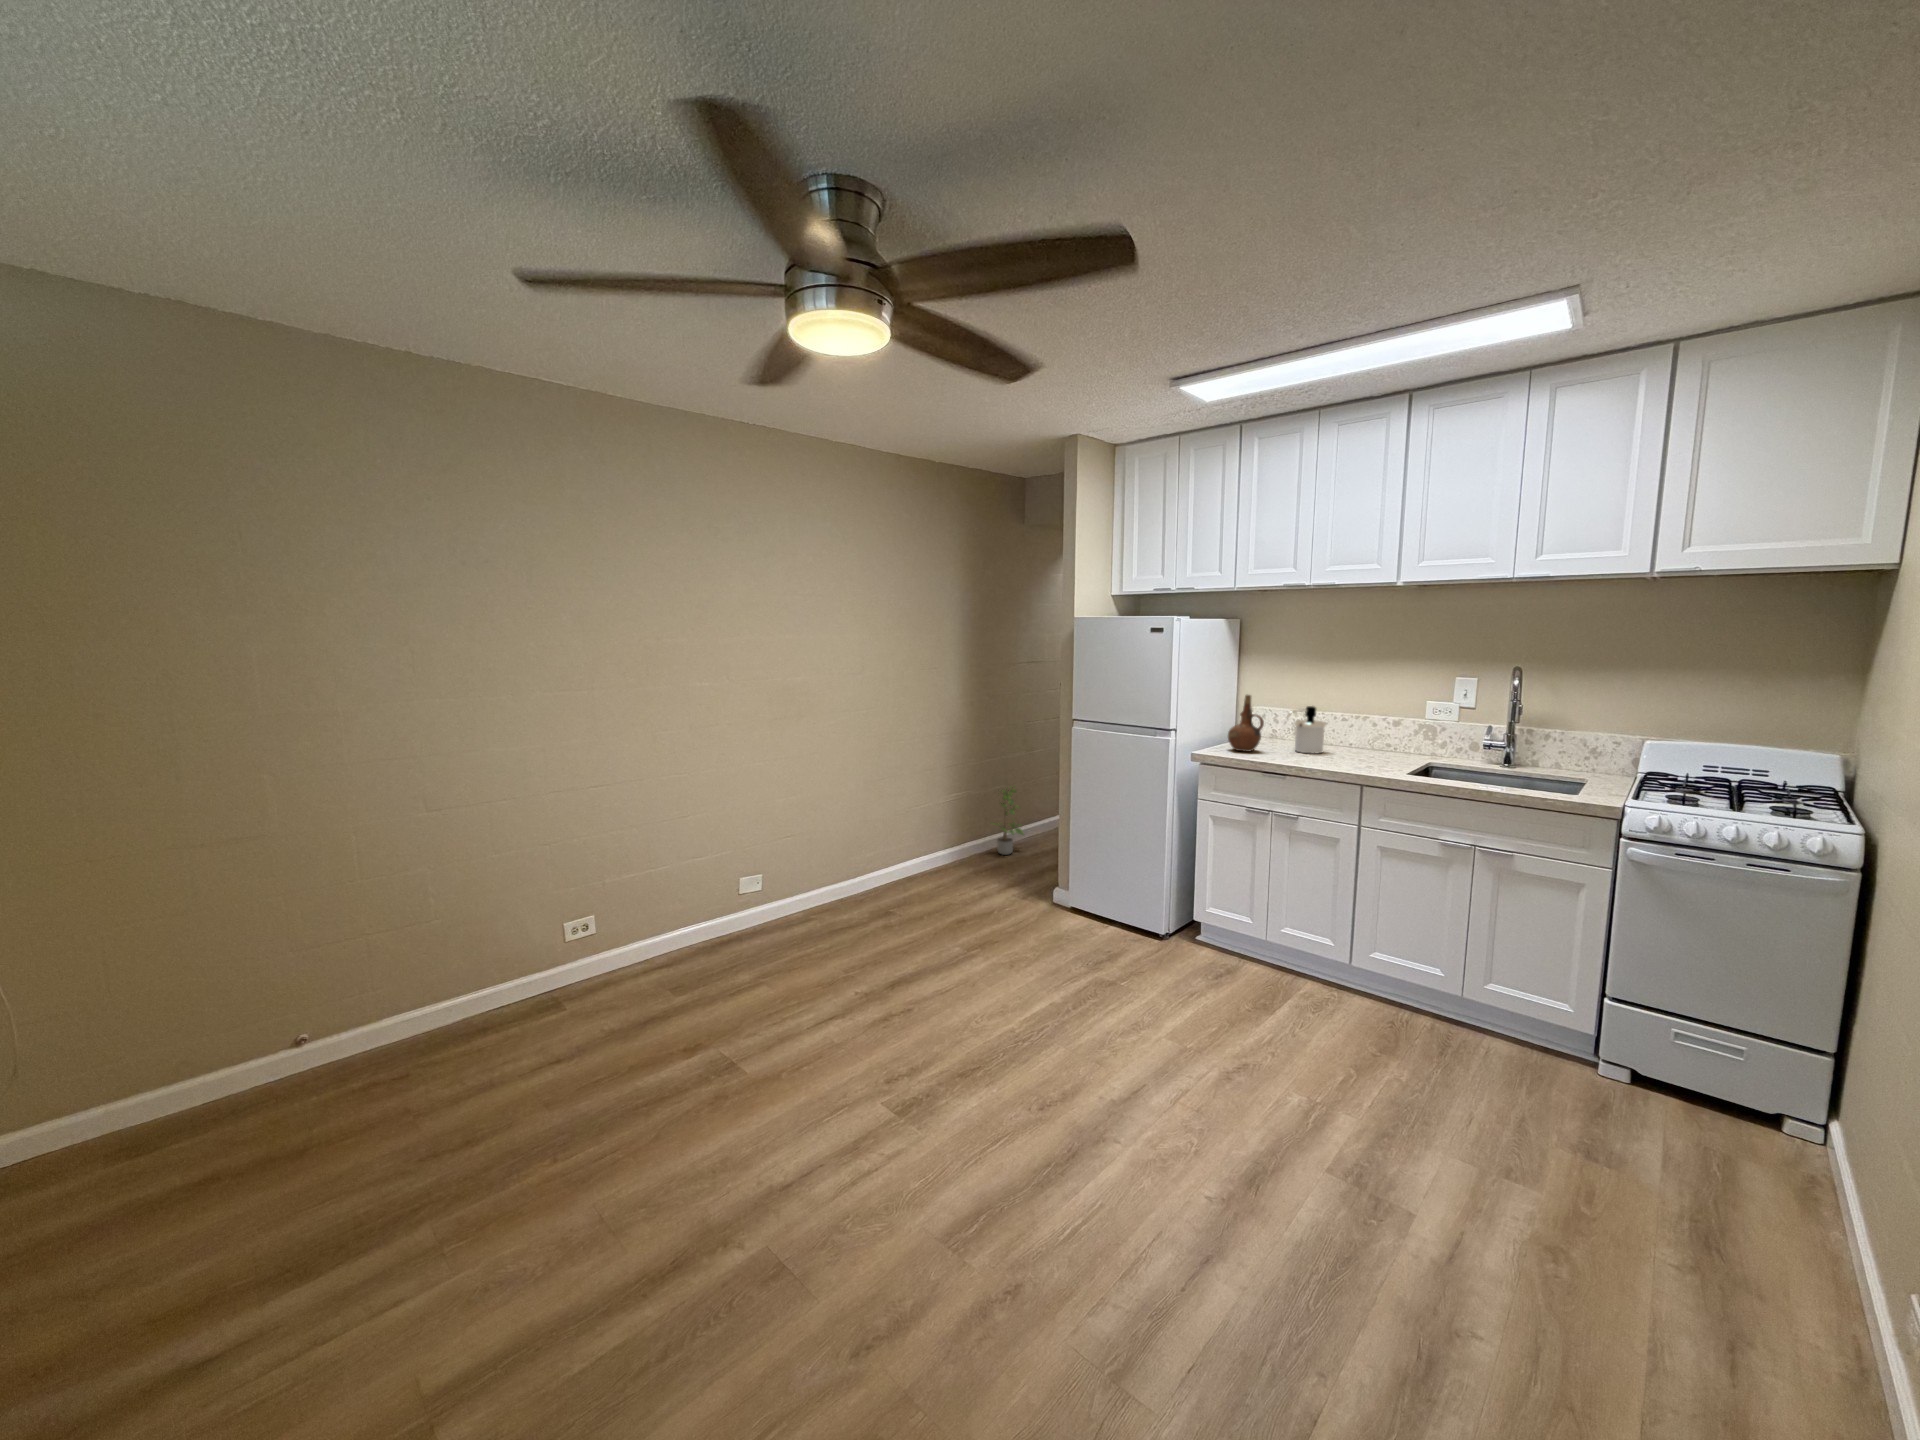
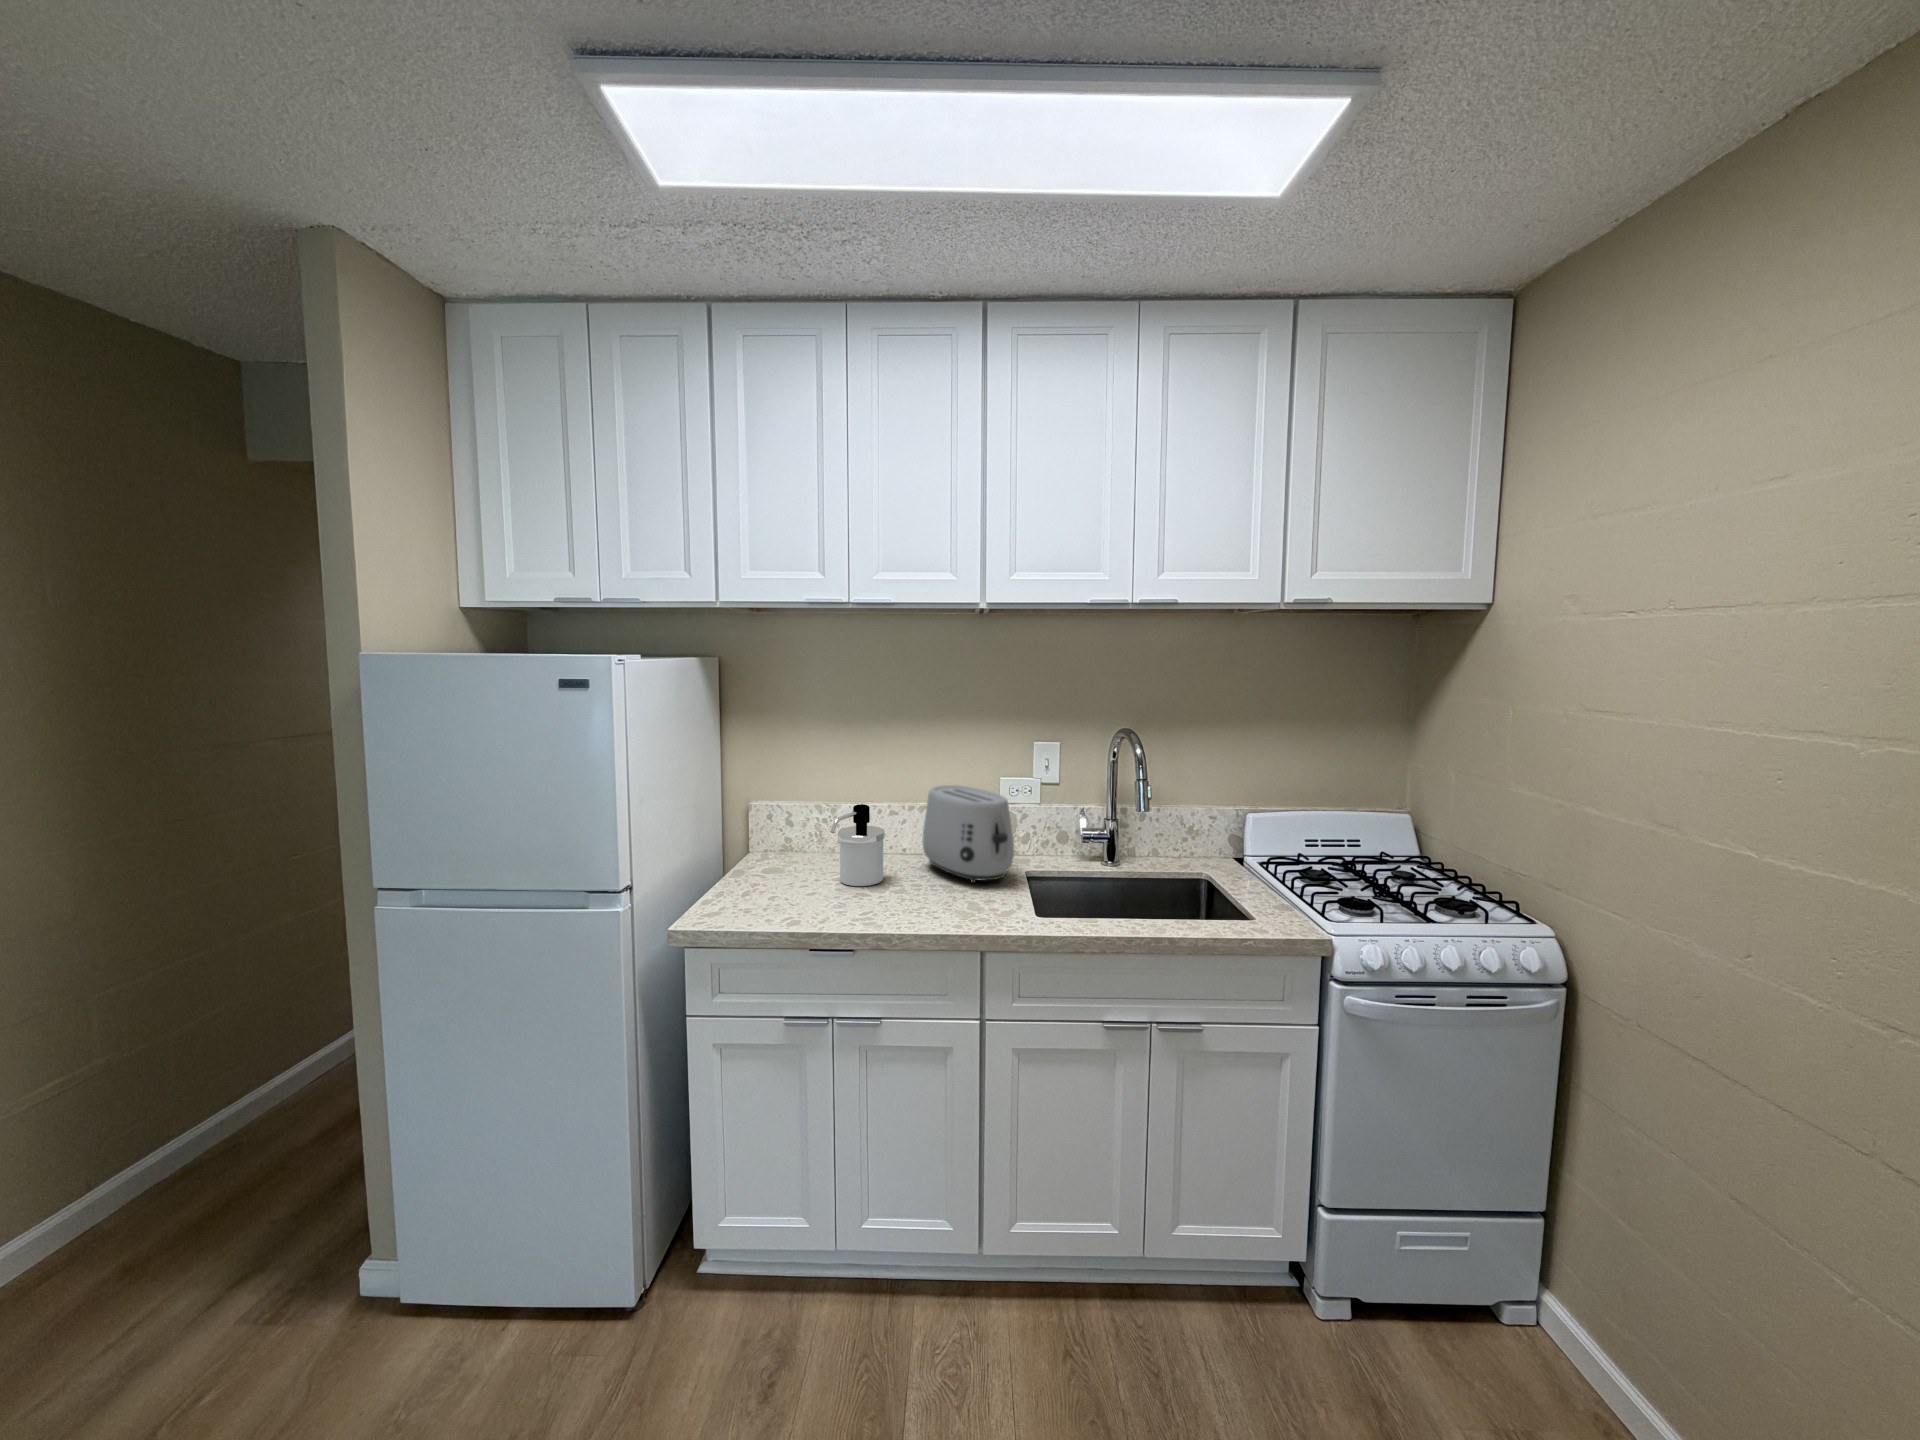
ceramic pitcher: present [1228,695,1264,752] -> none [732,798,795,905]
toaster: none [1356,702,1416,761] -> present [922,785,1014,883]
potted plant: present [993,787,1024,855] -> none [181,996,289,1161]

